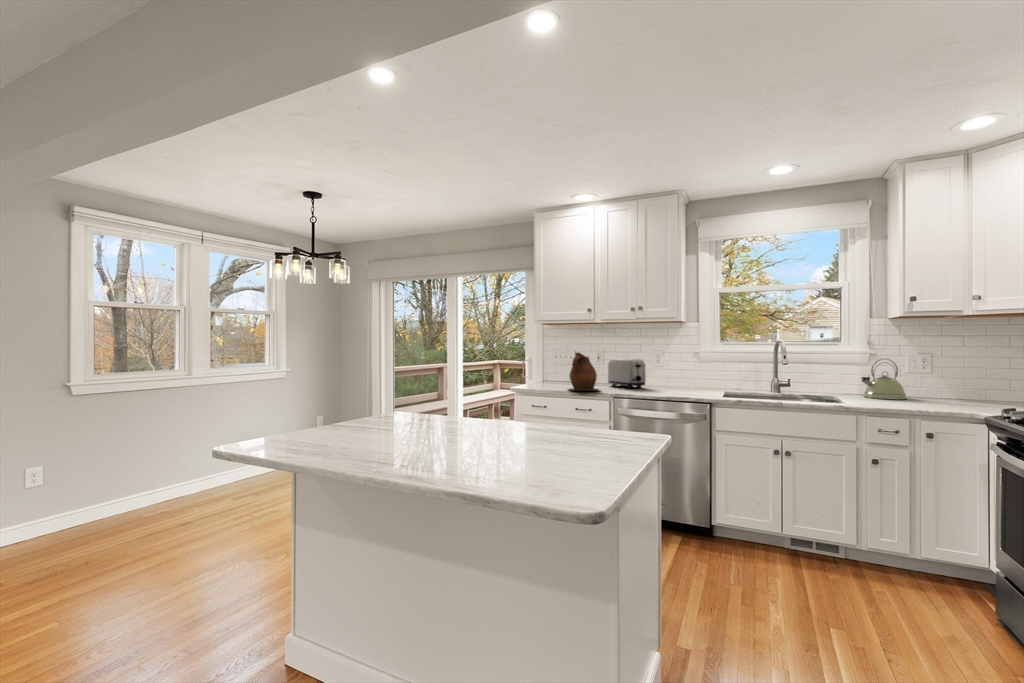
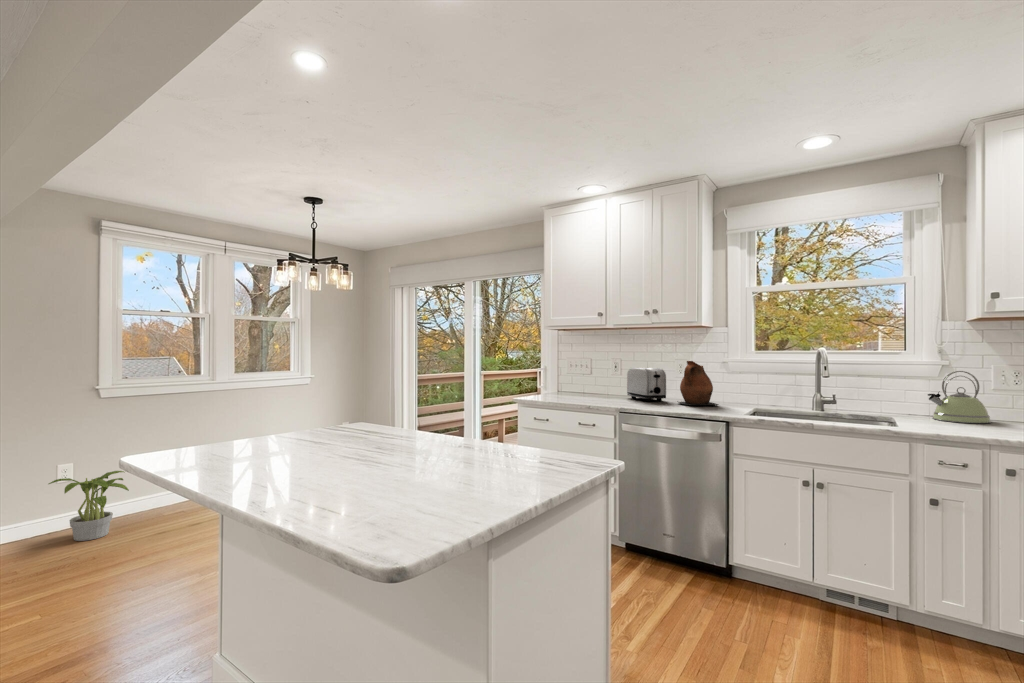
ceramic pitcher: present [569,353,599,391] -> present [678,361,718,405]
potted plant: none [26,471,116,547] -> present [49,471,129,541]

